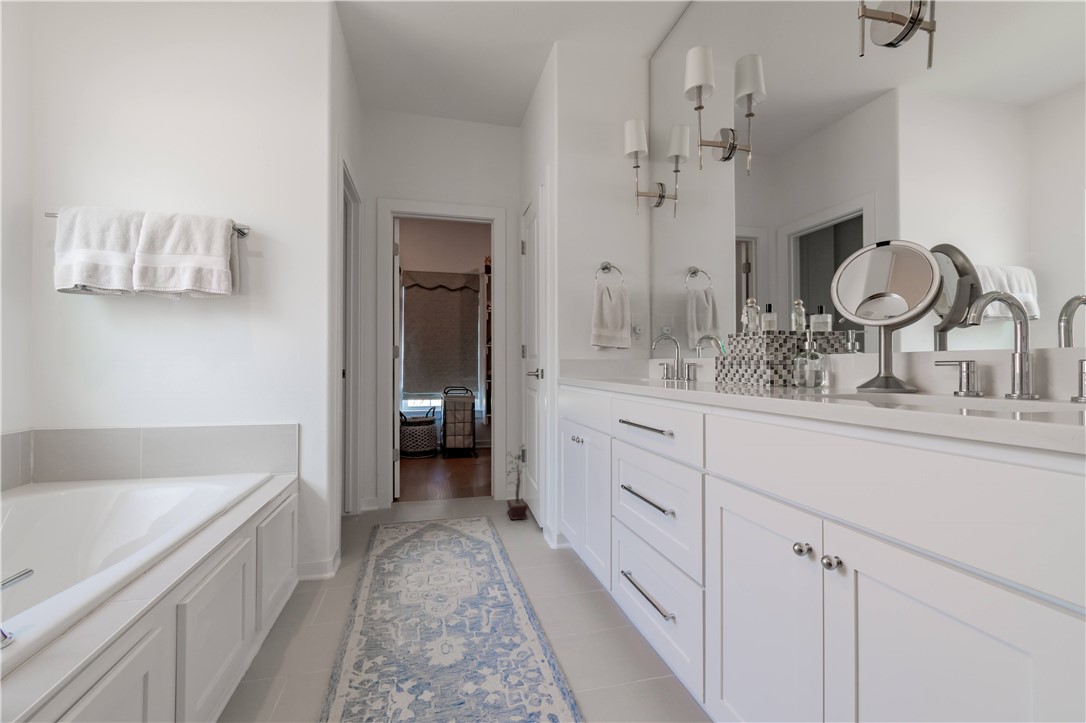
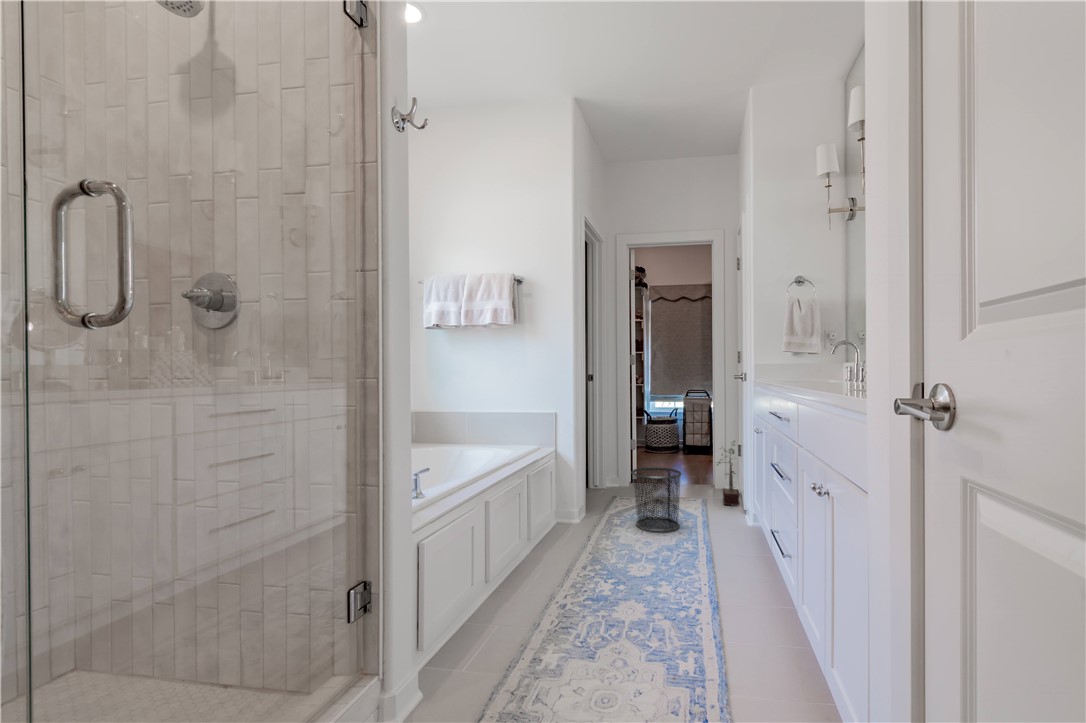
waste bin: none [412,487,479,577] -> present [631,467,682,532]

